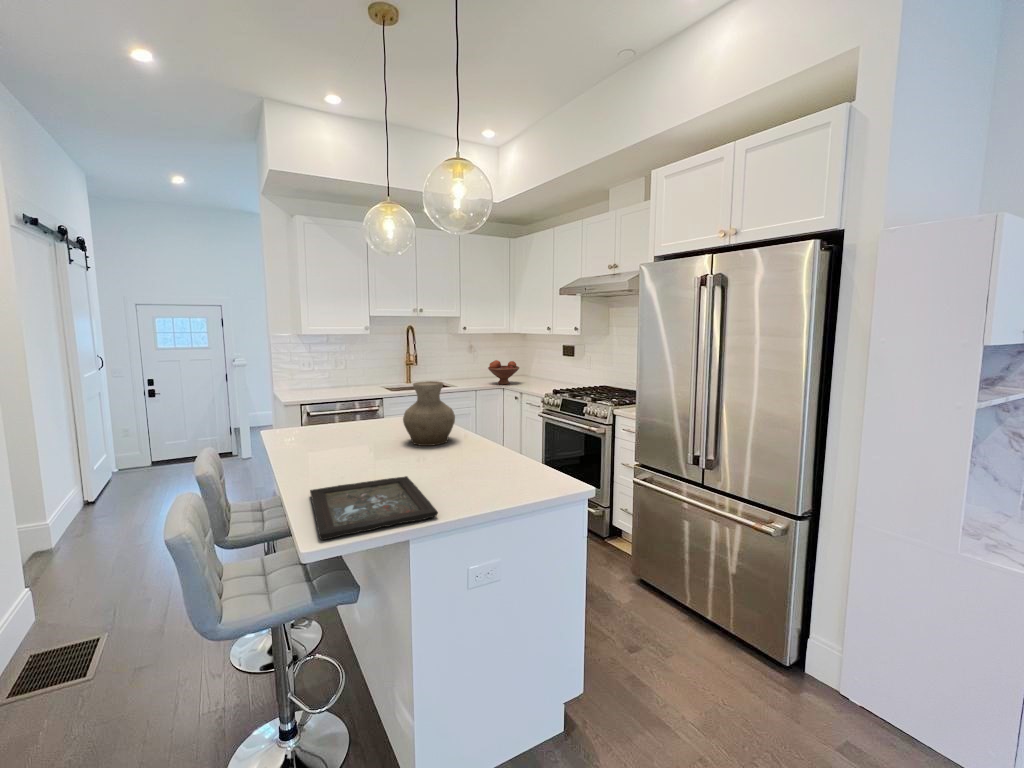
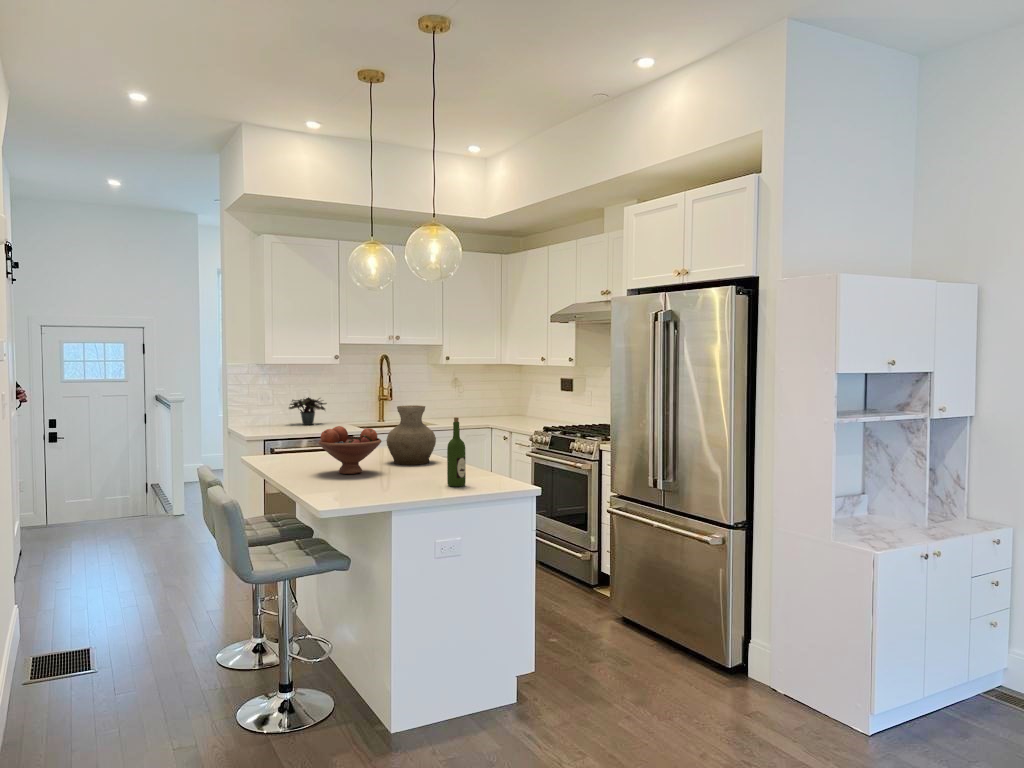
fruit bowl: present [488,360,519,384] -> present [318,426,381,474]
potted plant: none [330,363,365,387] -> present [289,397,327,425]
wine bottle: none [466,408,489,492] -> present [447,417,466,487]
tray: present [310,476,438,540] -> none [320,477,426,502]

